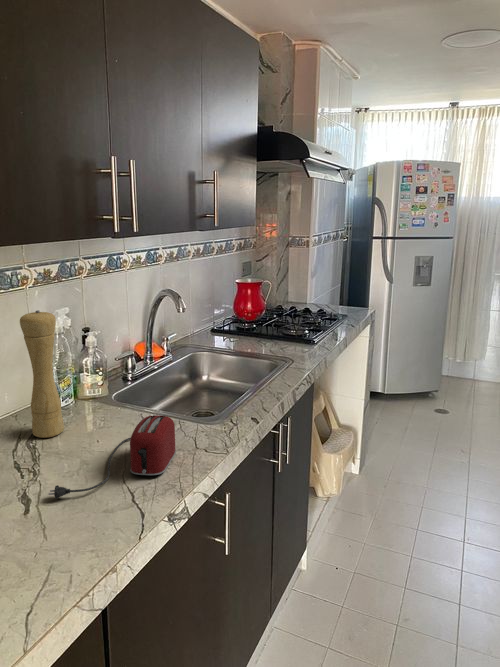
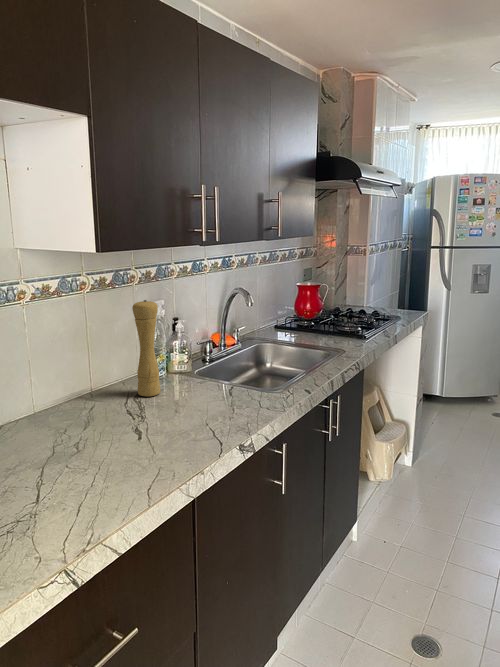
toaster: present [49,415,176,499] -> none [156,380,246,431]

